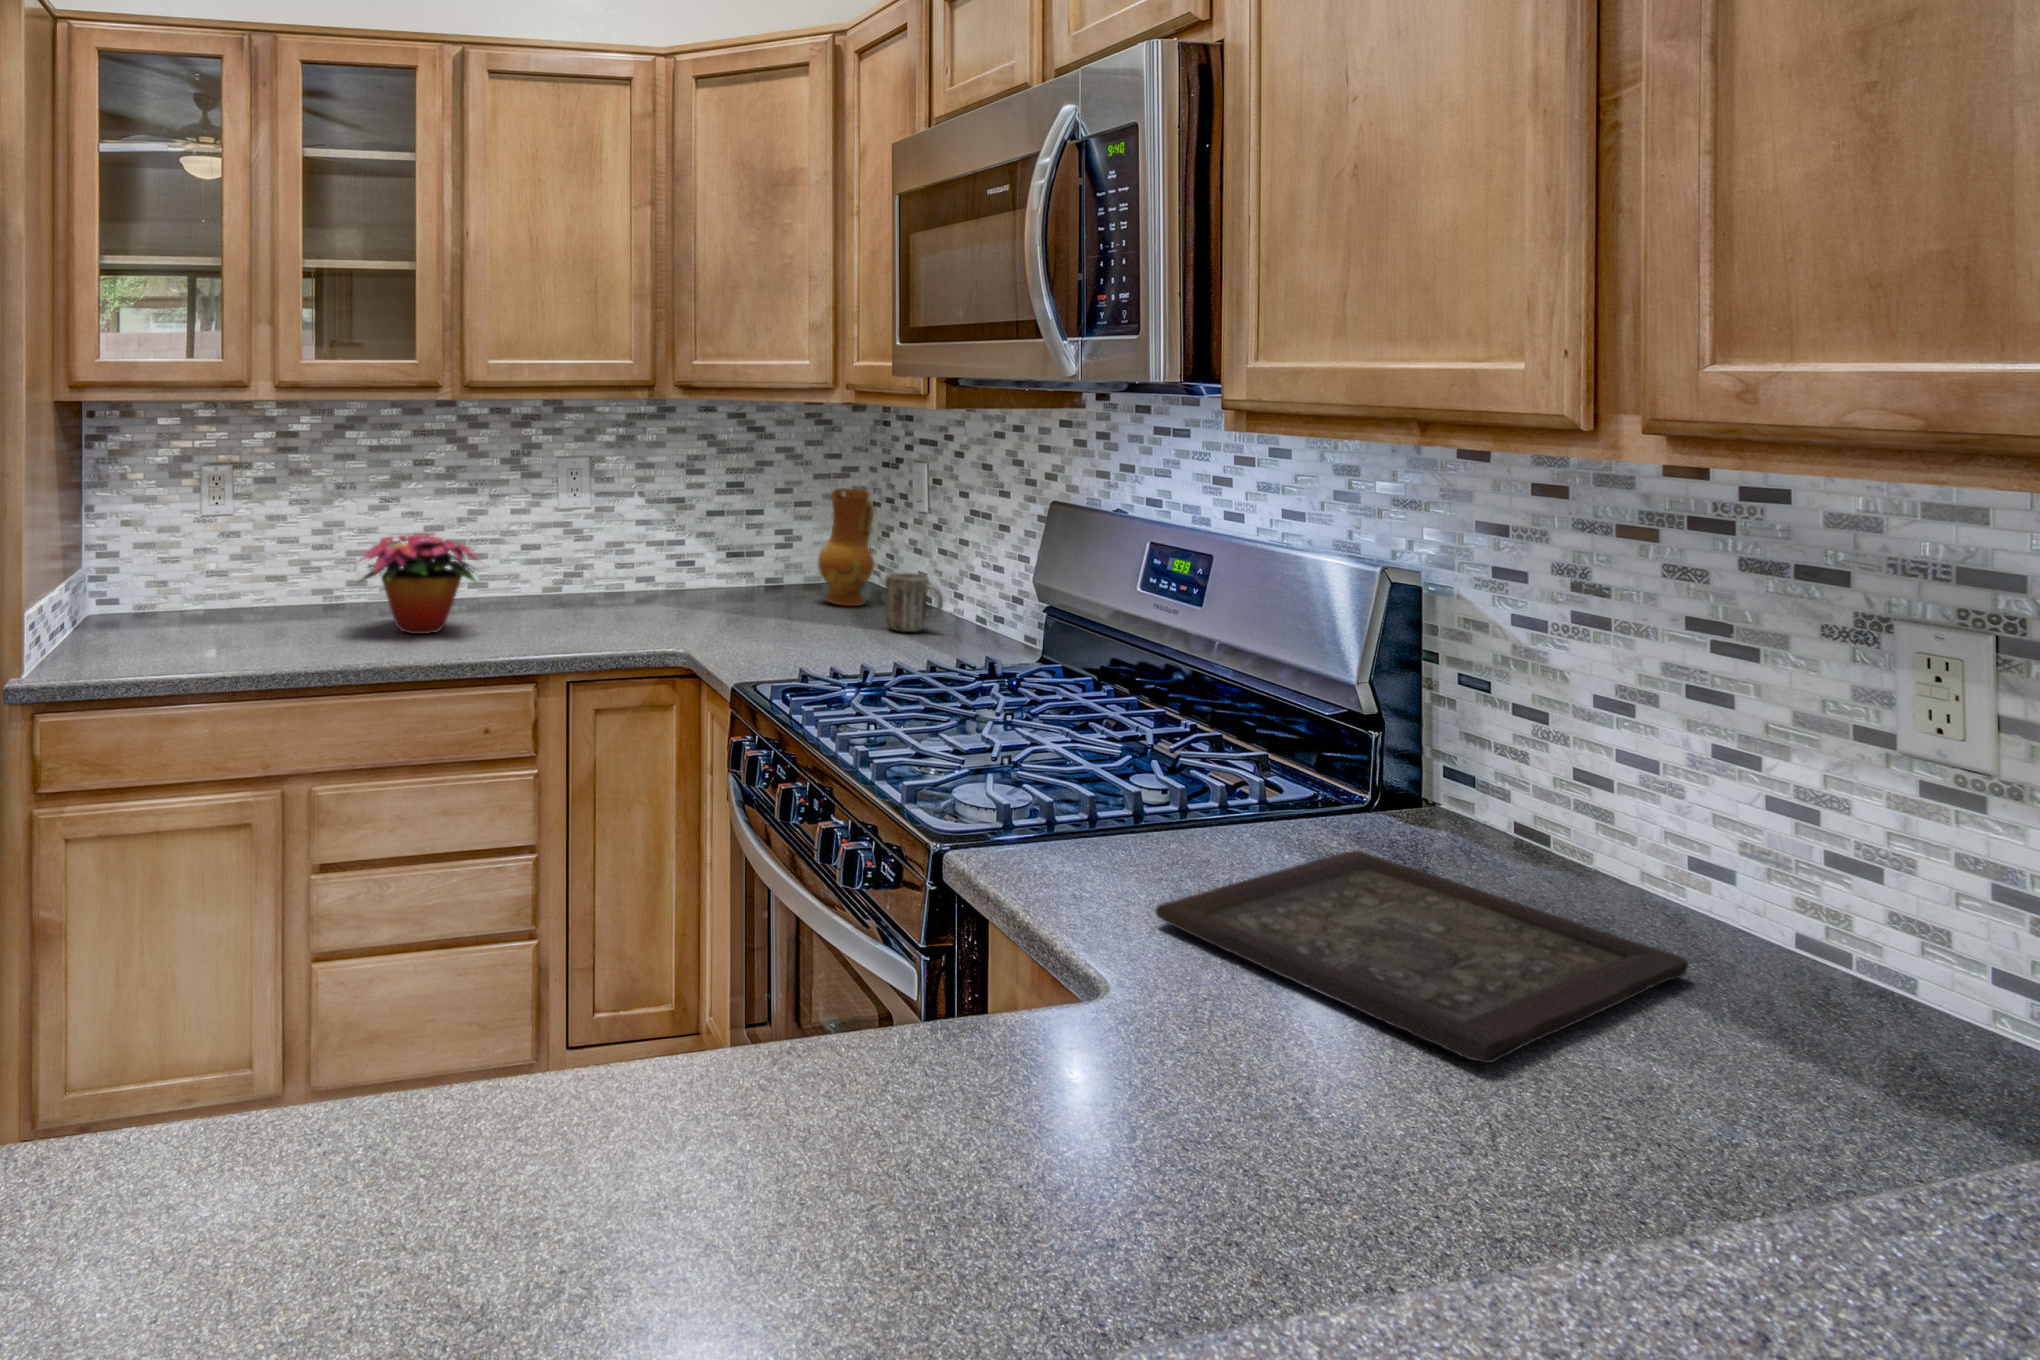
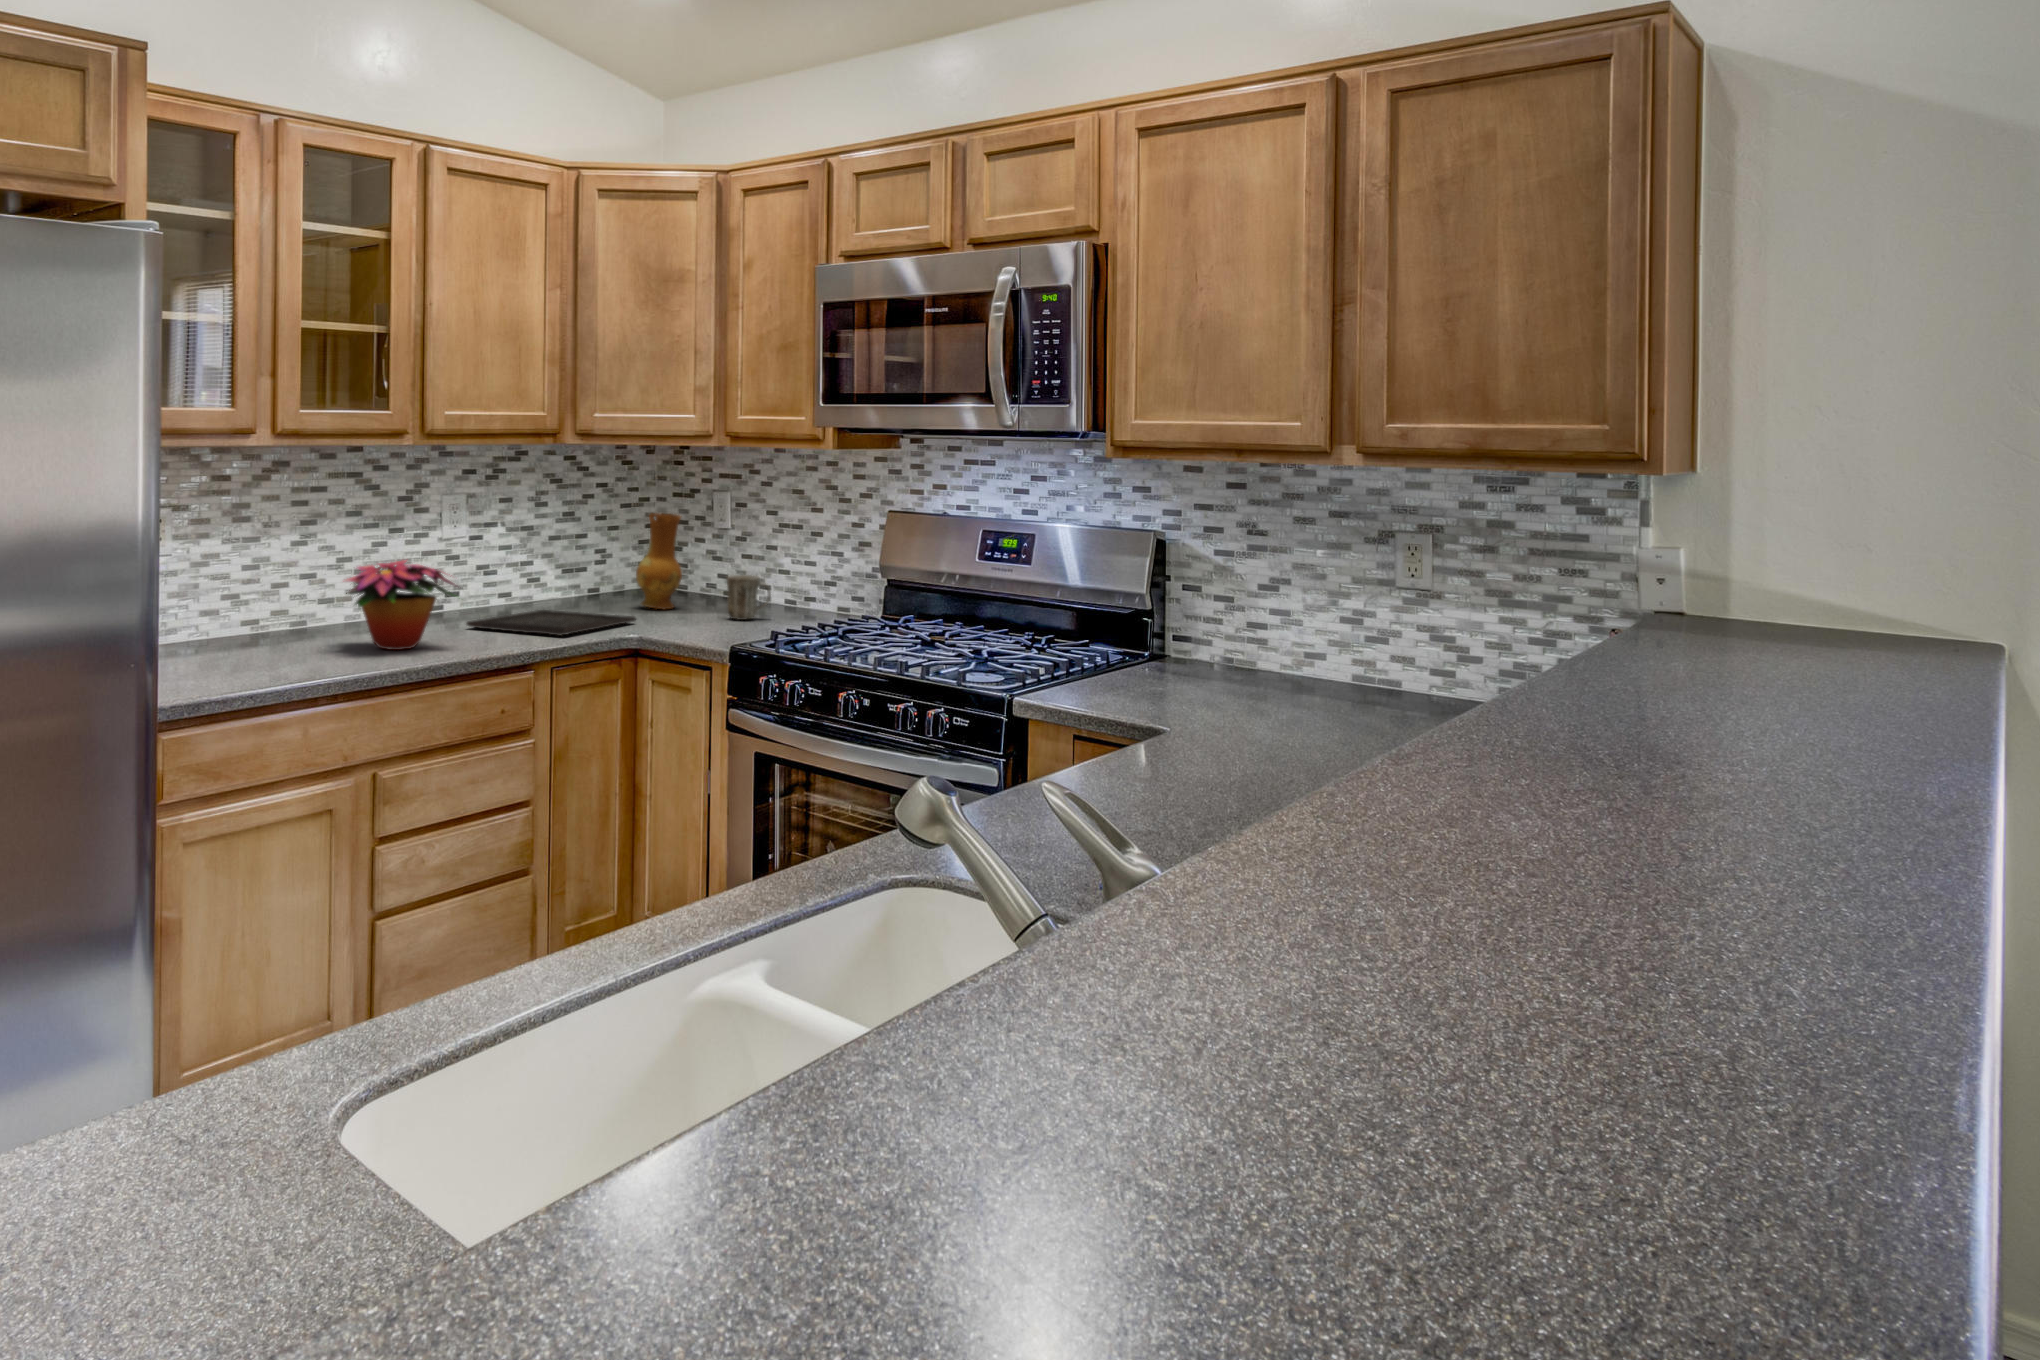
tray: present [1155,850,1689,1063] -> present [466,610,636,636]

